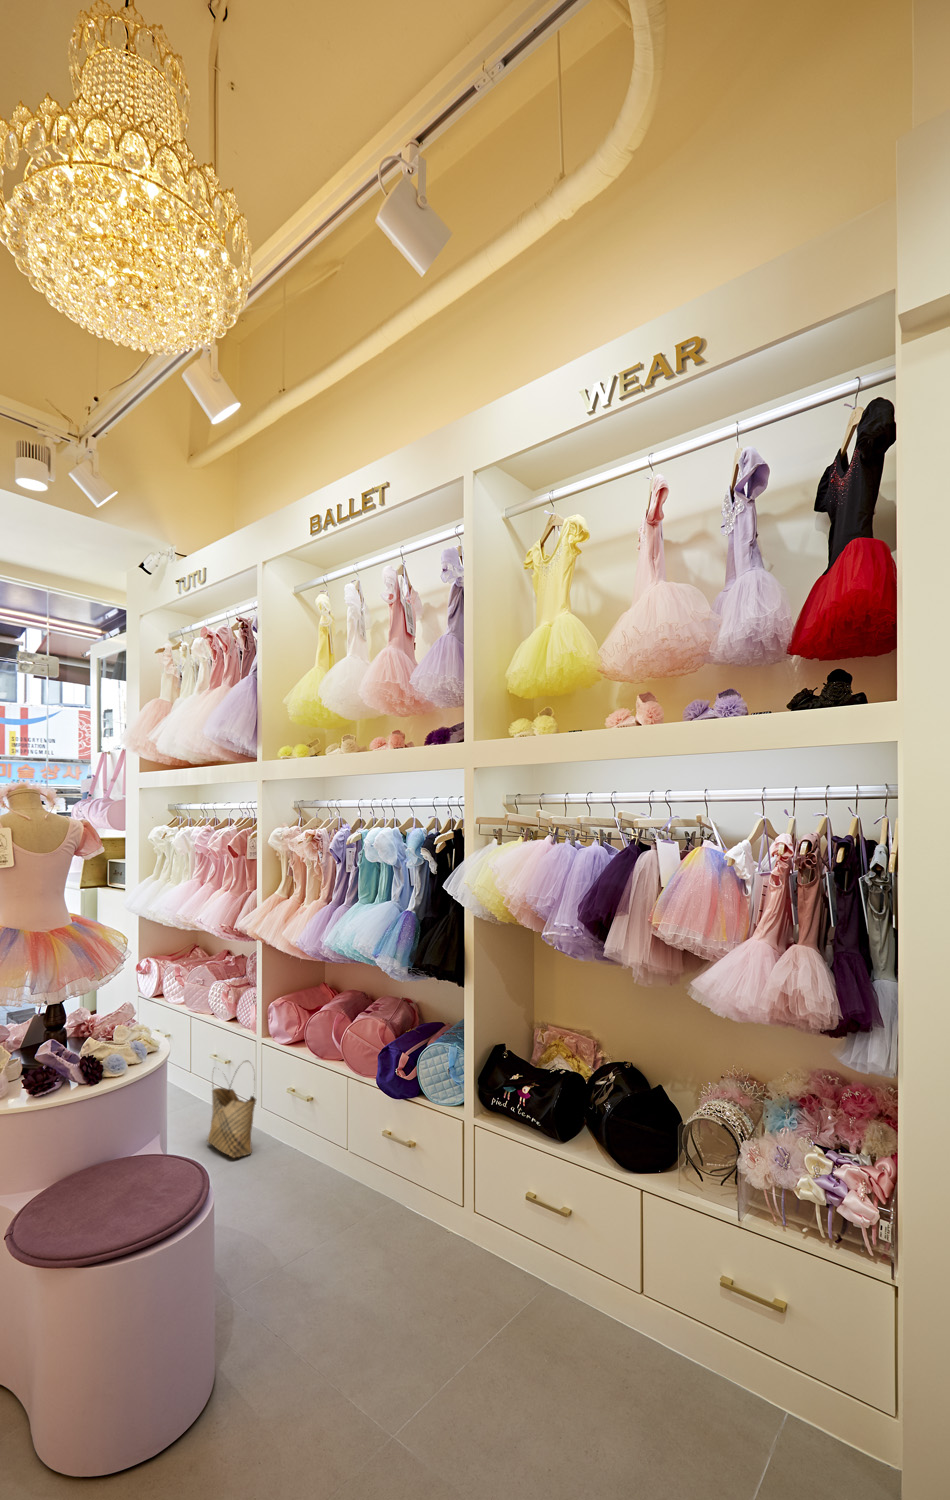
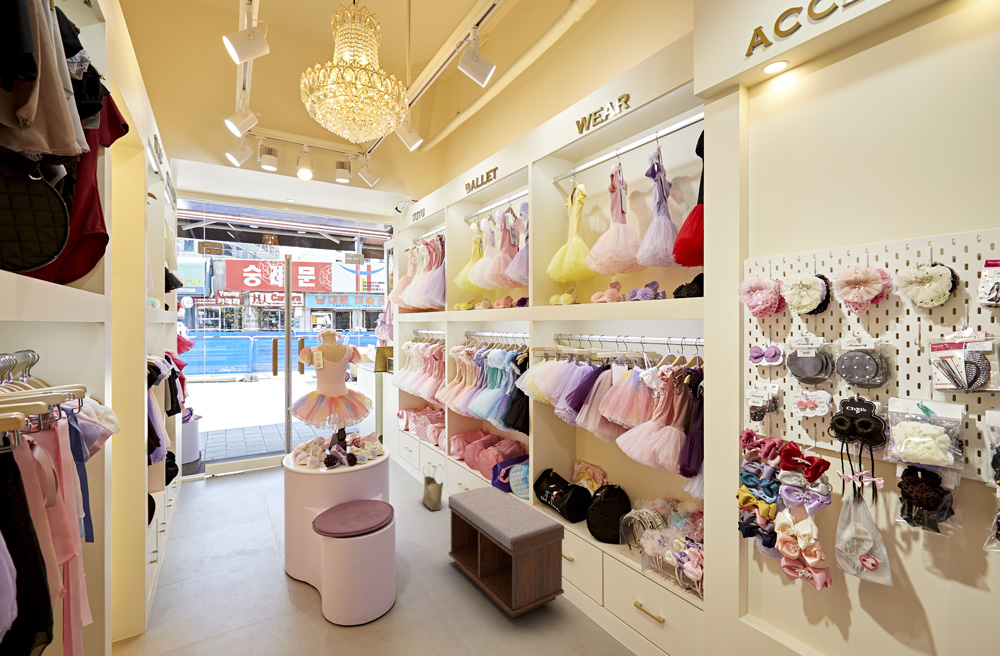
bench: none [304,1091,564,1372] -> present [449,486,564,618]

